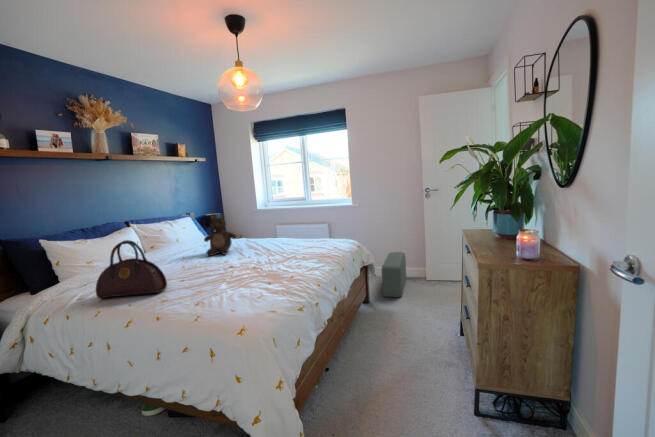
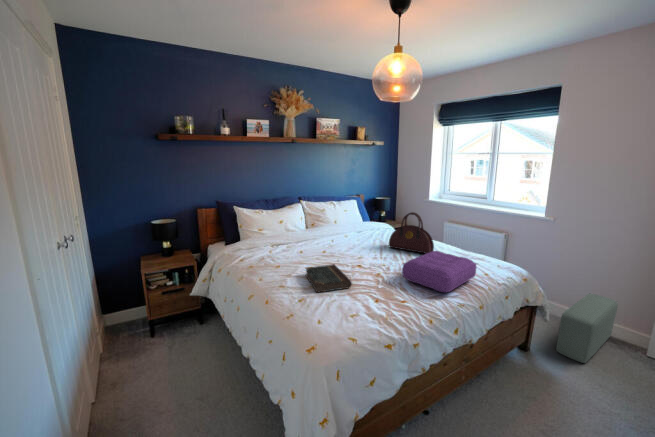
stuffed bear: present [204,214,236,256] -> none [350,204,381,246]
pillow: none [278,236,331,265] -> present [402,251,476,292]
handbag: present [96,240,167,298] -> present [389,212,434,254]
book: none [181,269,240,294] -> present [306,264,352,293]

